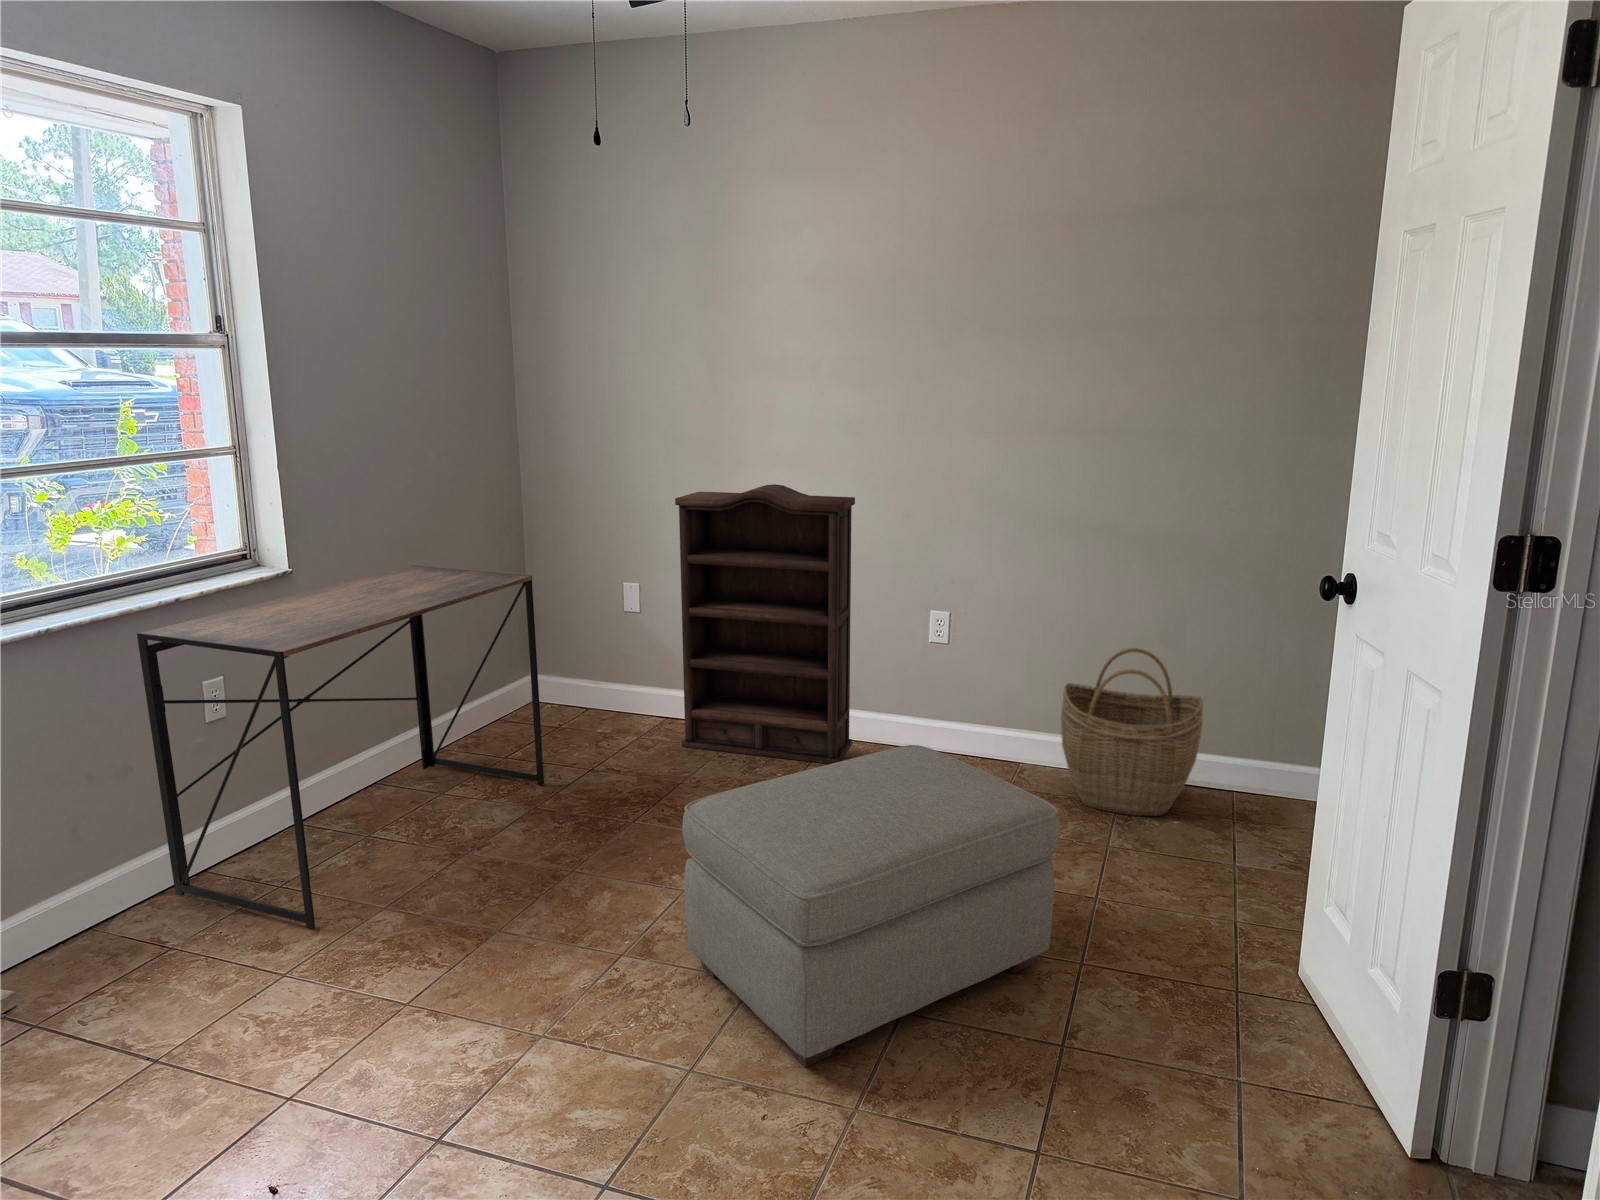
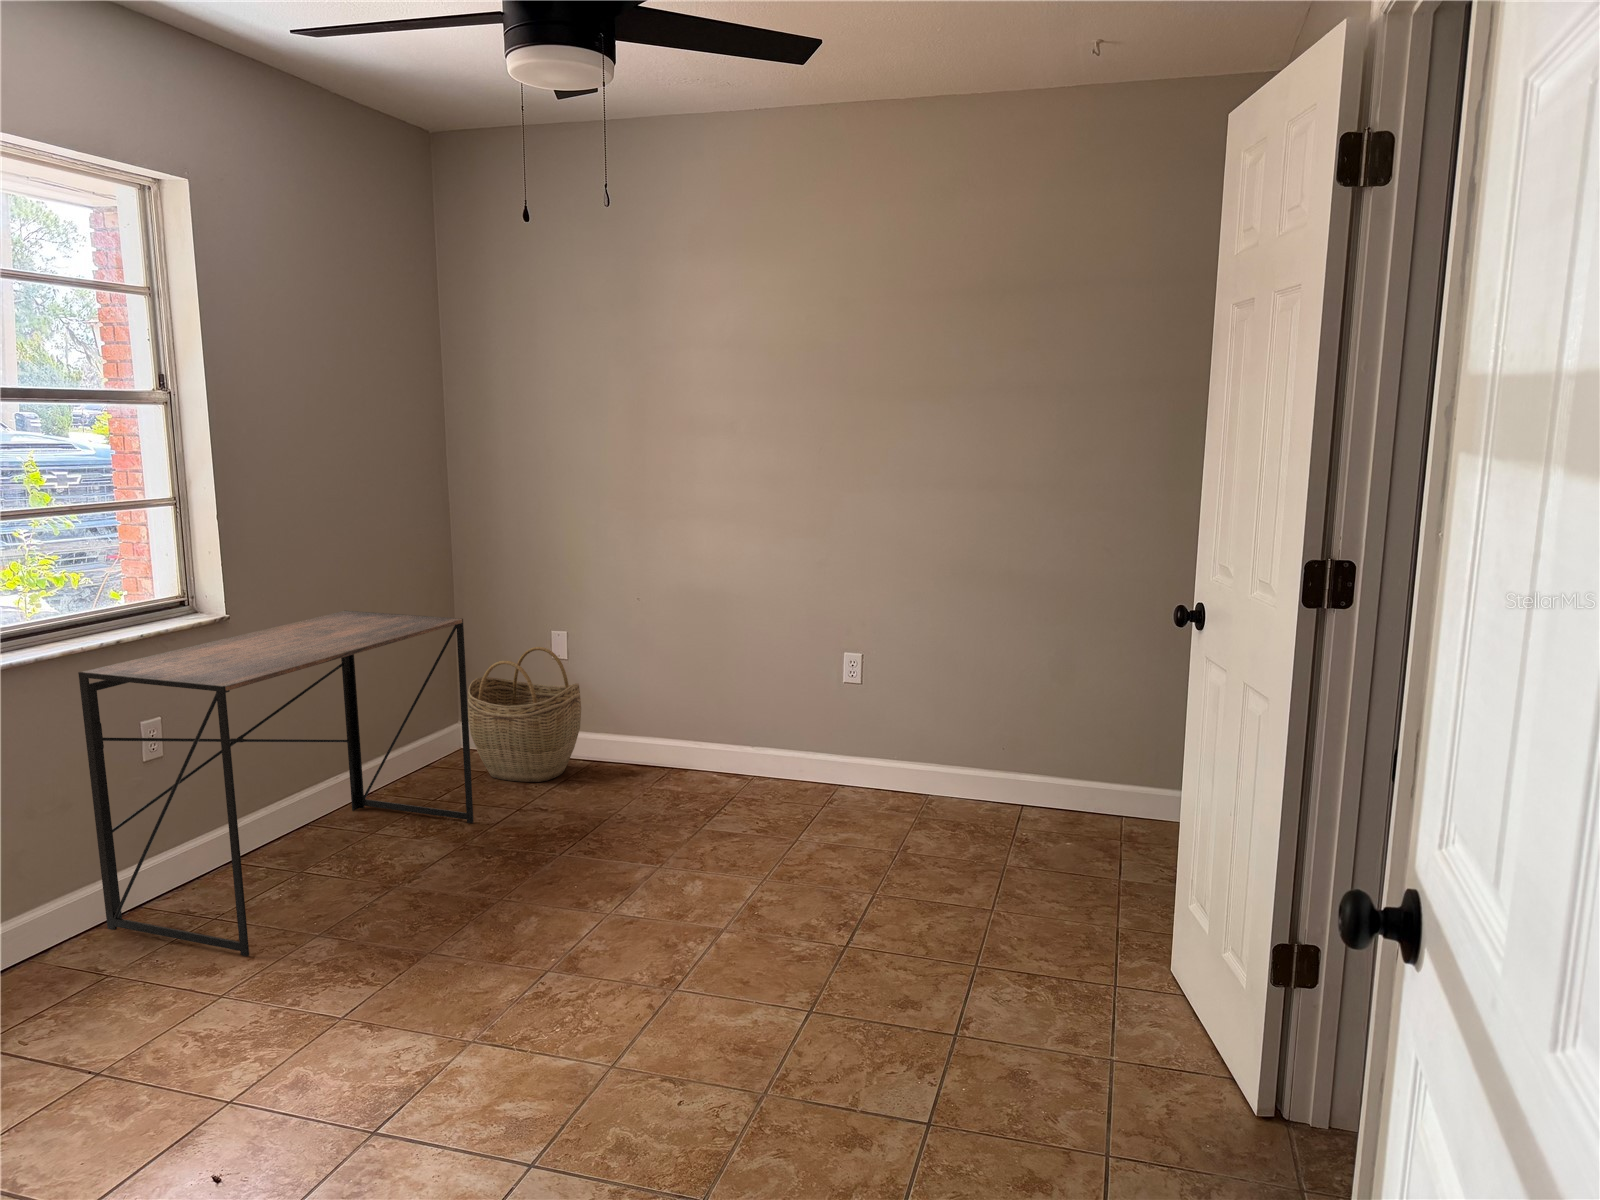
bookshelf: present [675,484,855,764] -> none [603,532,775,800]
woven basket: present [1061,648,1203,816] -> present [468,647,581,782]
ottoman: present [682,745,1060,1067] -> none [606,770,953,1061]

